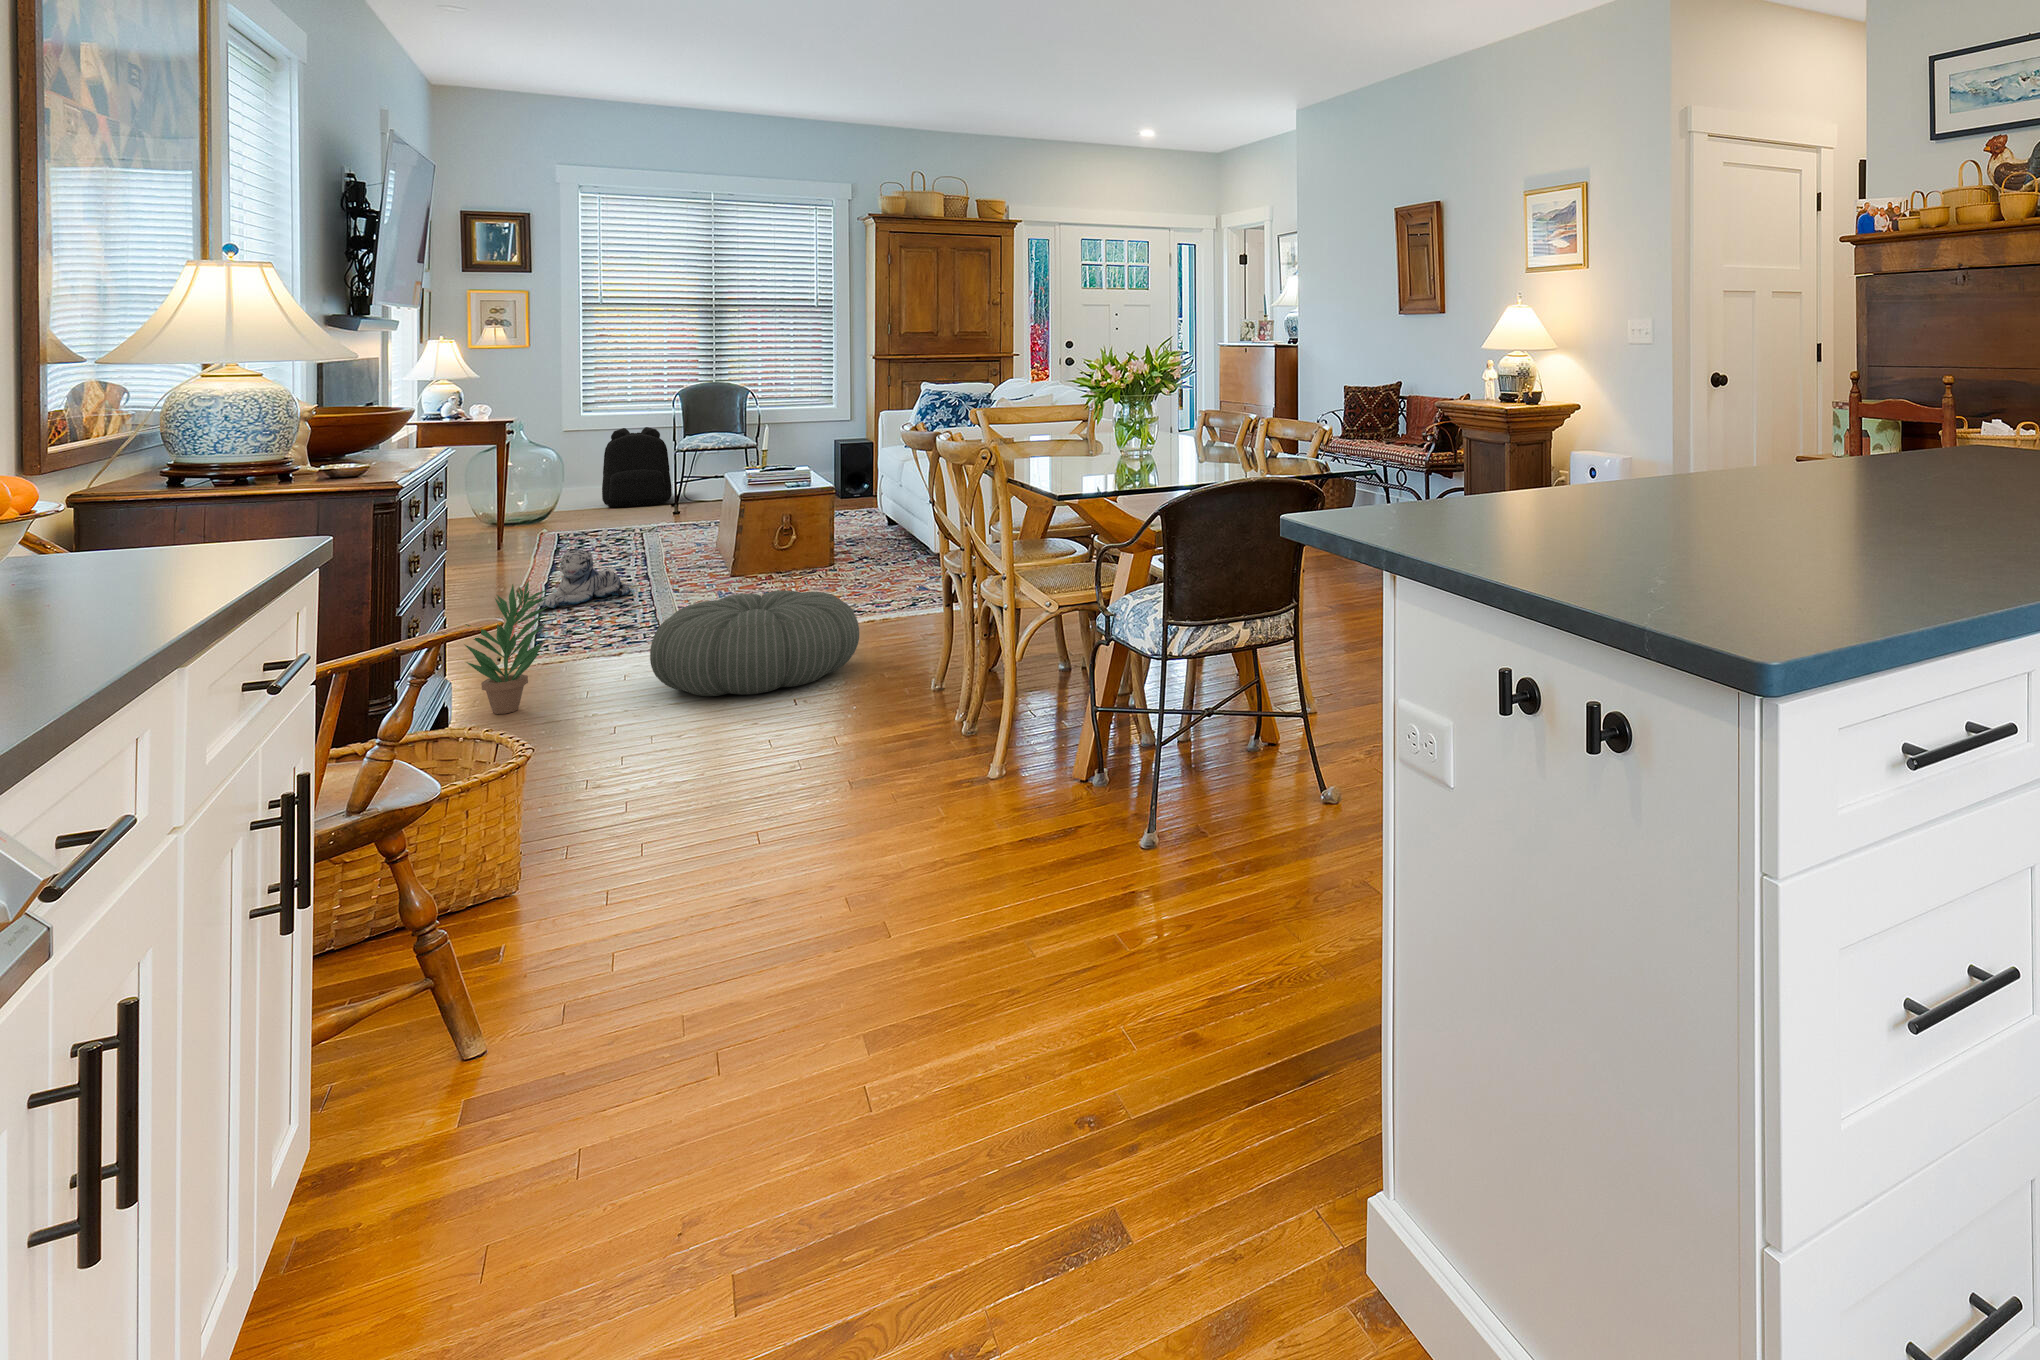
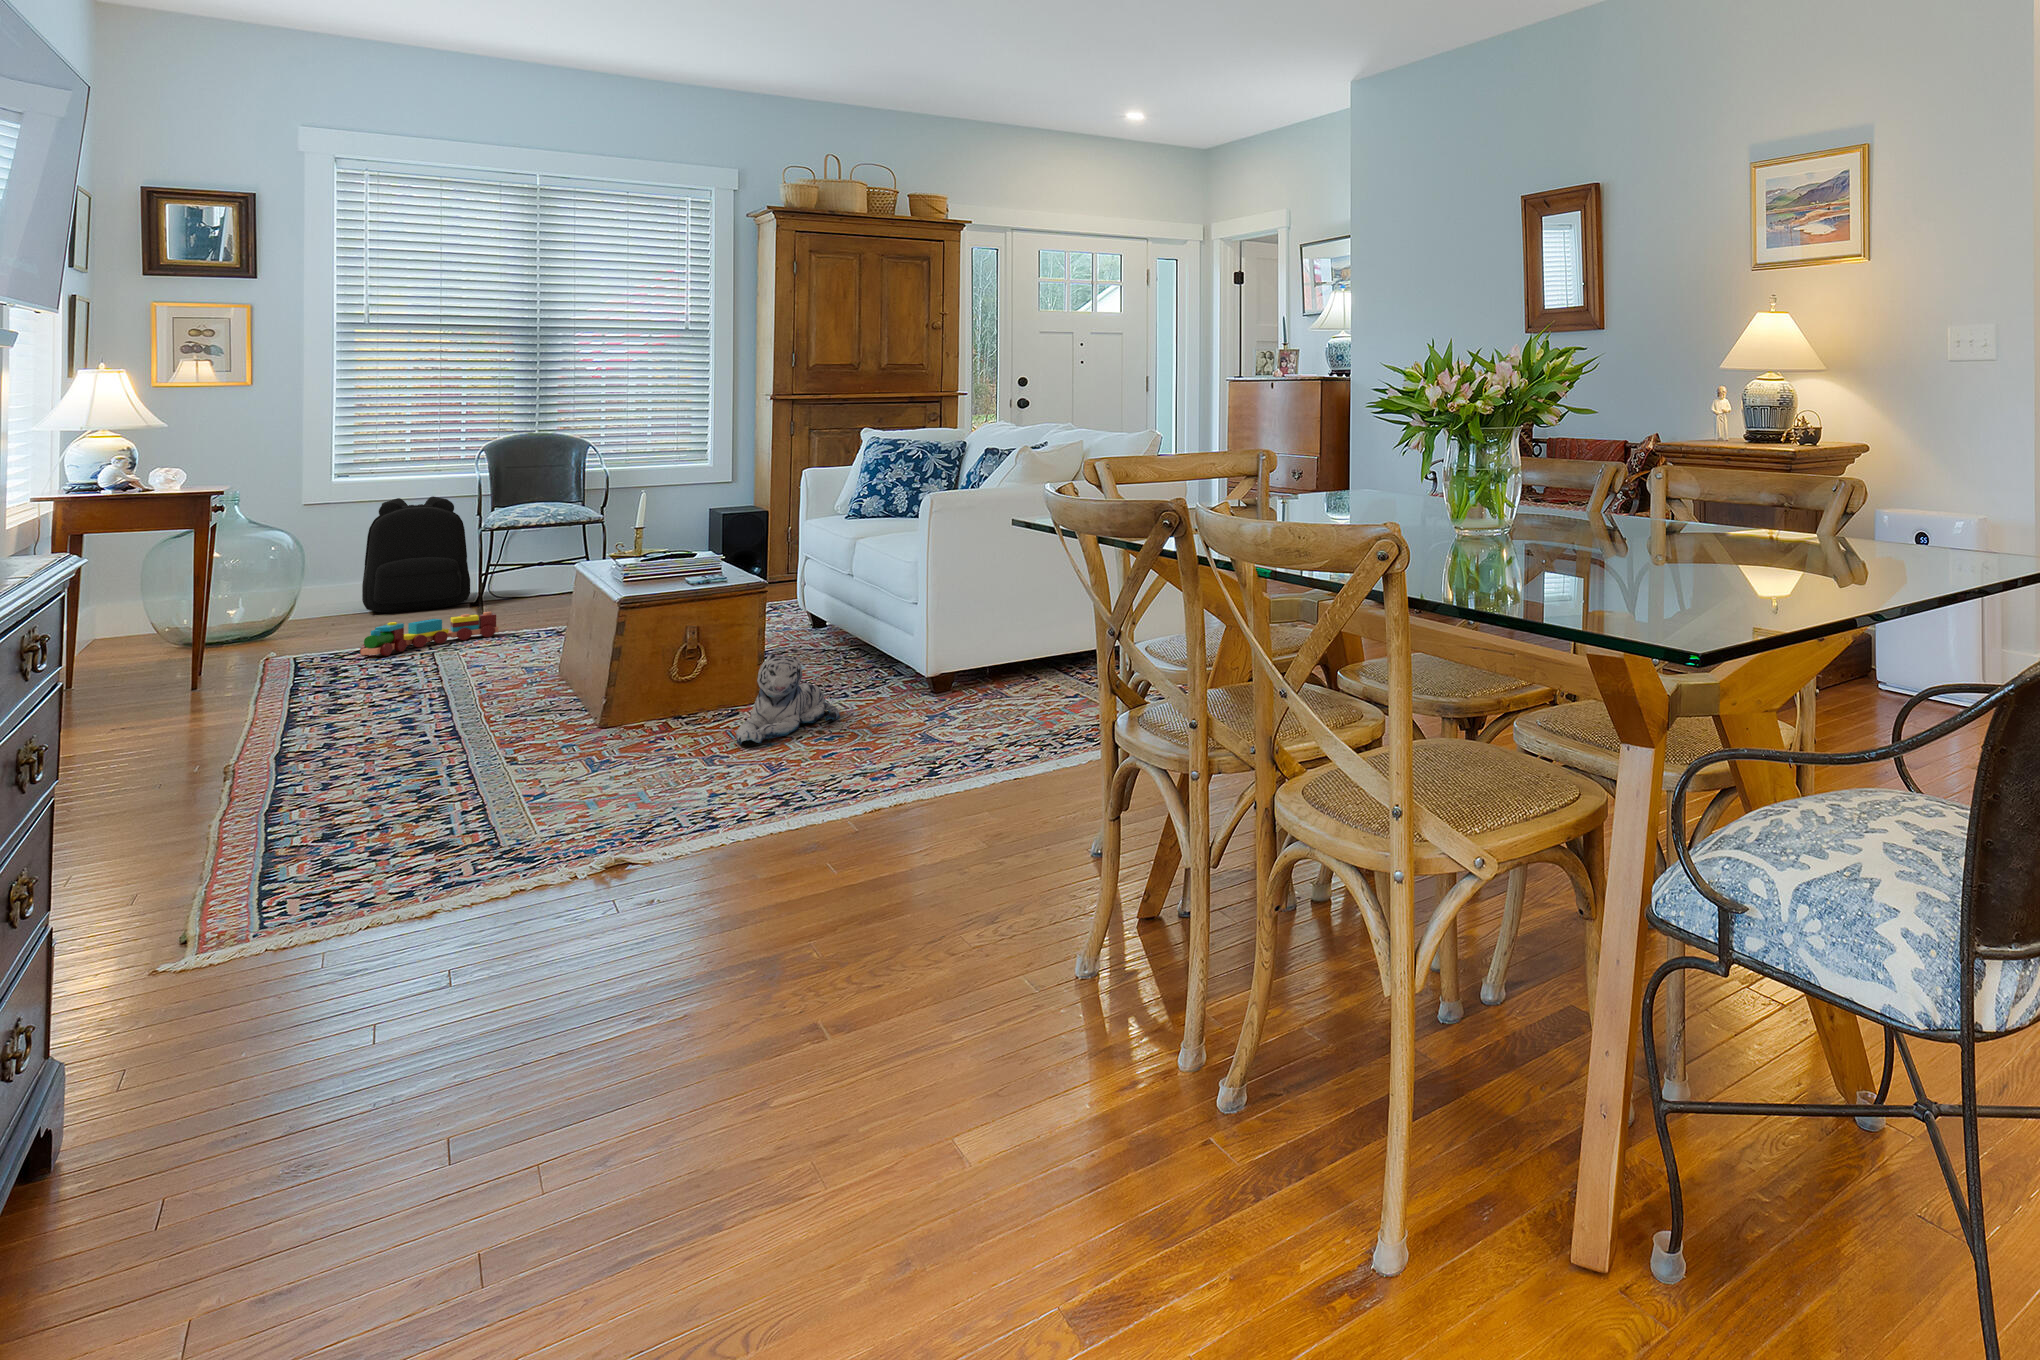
toy train: none [598,506,686,533] -> present [360,612,498,656]
plush toy: present [539,549,630,608] -> present [736,655,840,745]
potted plant: present [465,580,548,714] -> none [98,811,303,1110]
pouf: present [650,590,859,696] -> none [517,789,915,1027]

